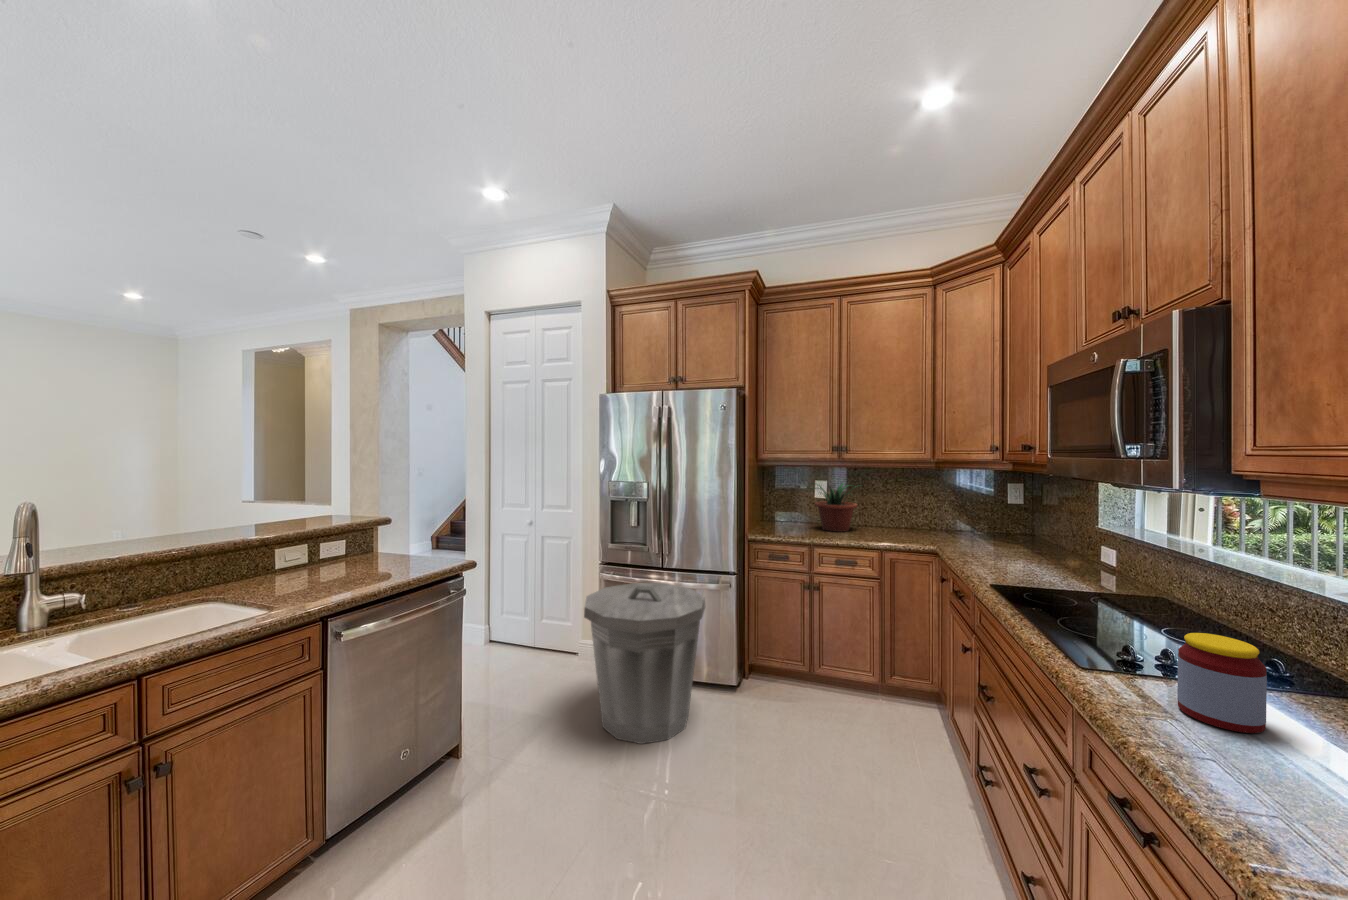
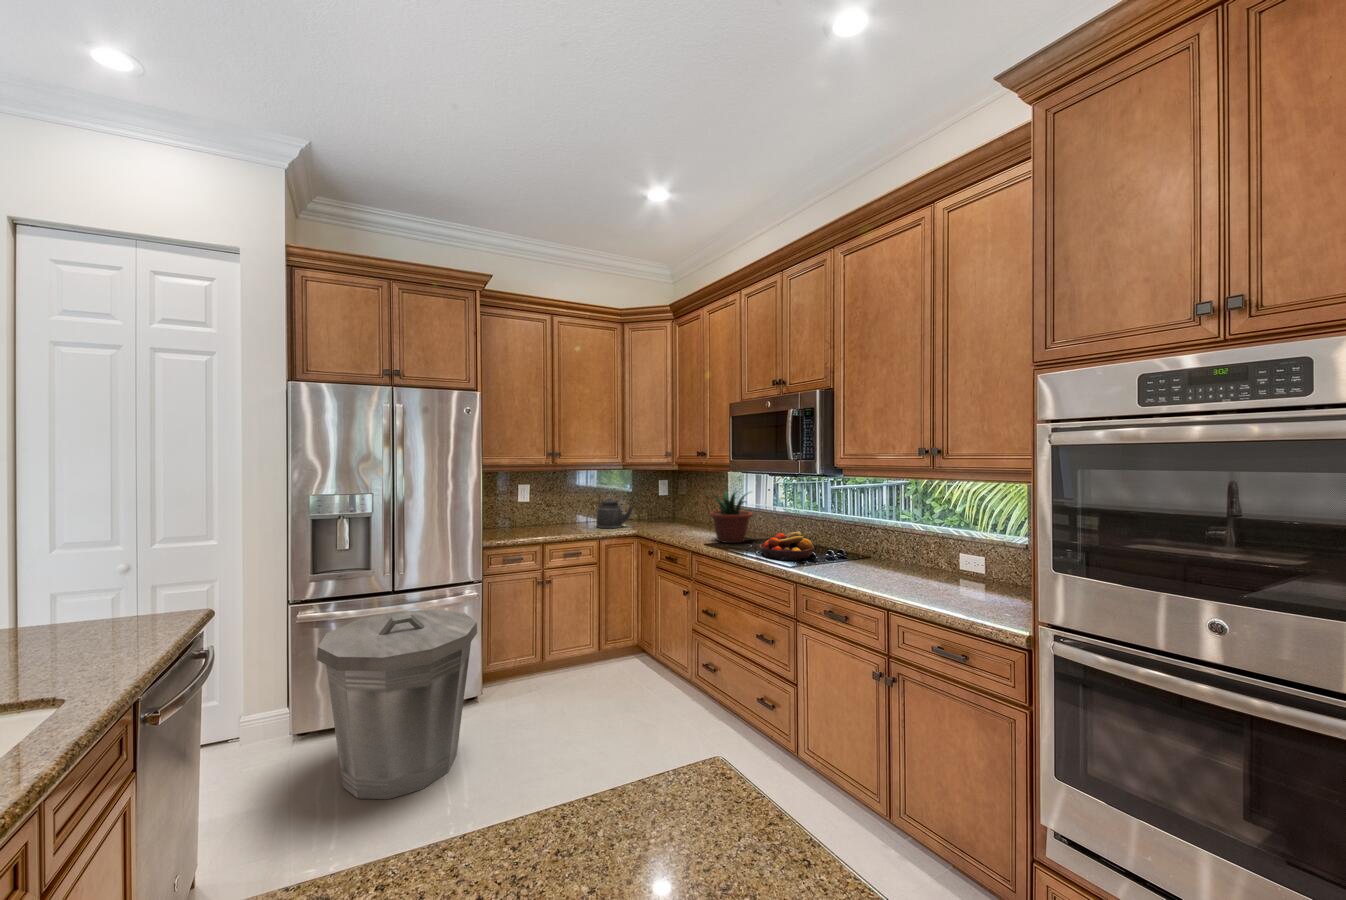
potted plant: present [812,484,857,532] -> present [709,491,753,543]
kettle: none [895,492,943,540] -> present [596,492,634,528]
fruit bowl: none [1069,584,1199,641] -> present [759,531,814,560]
jar: present [1177,633,1267,733] -> none [843,545,872,584]

